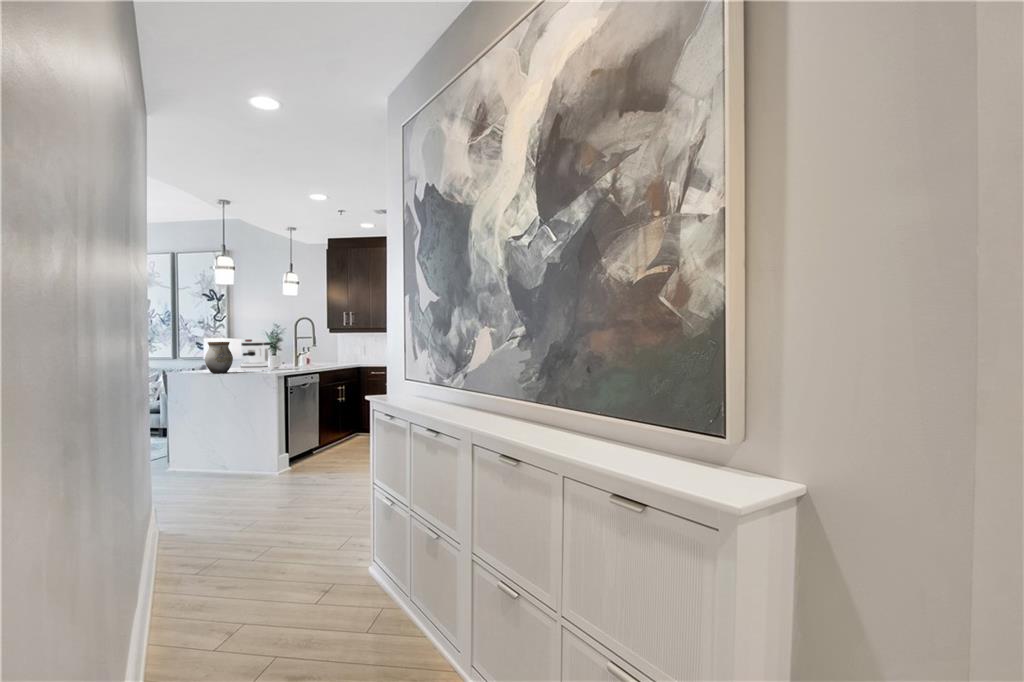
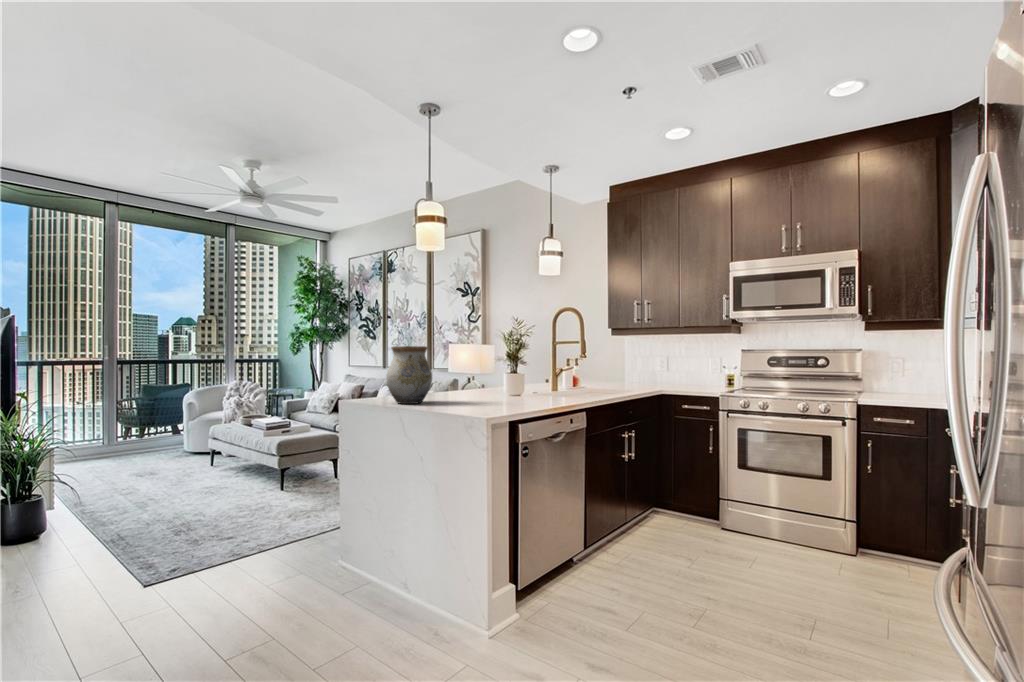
coffee maker: present [241,339,273,371] -> none [451,342,508,401]

